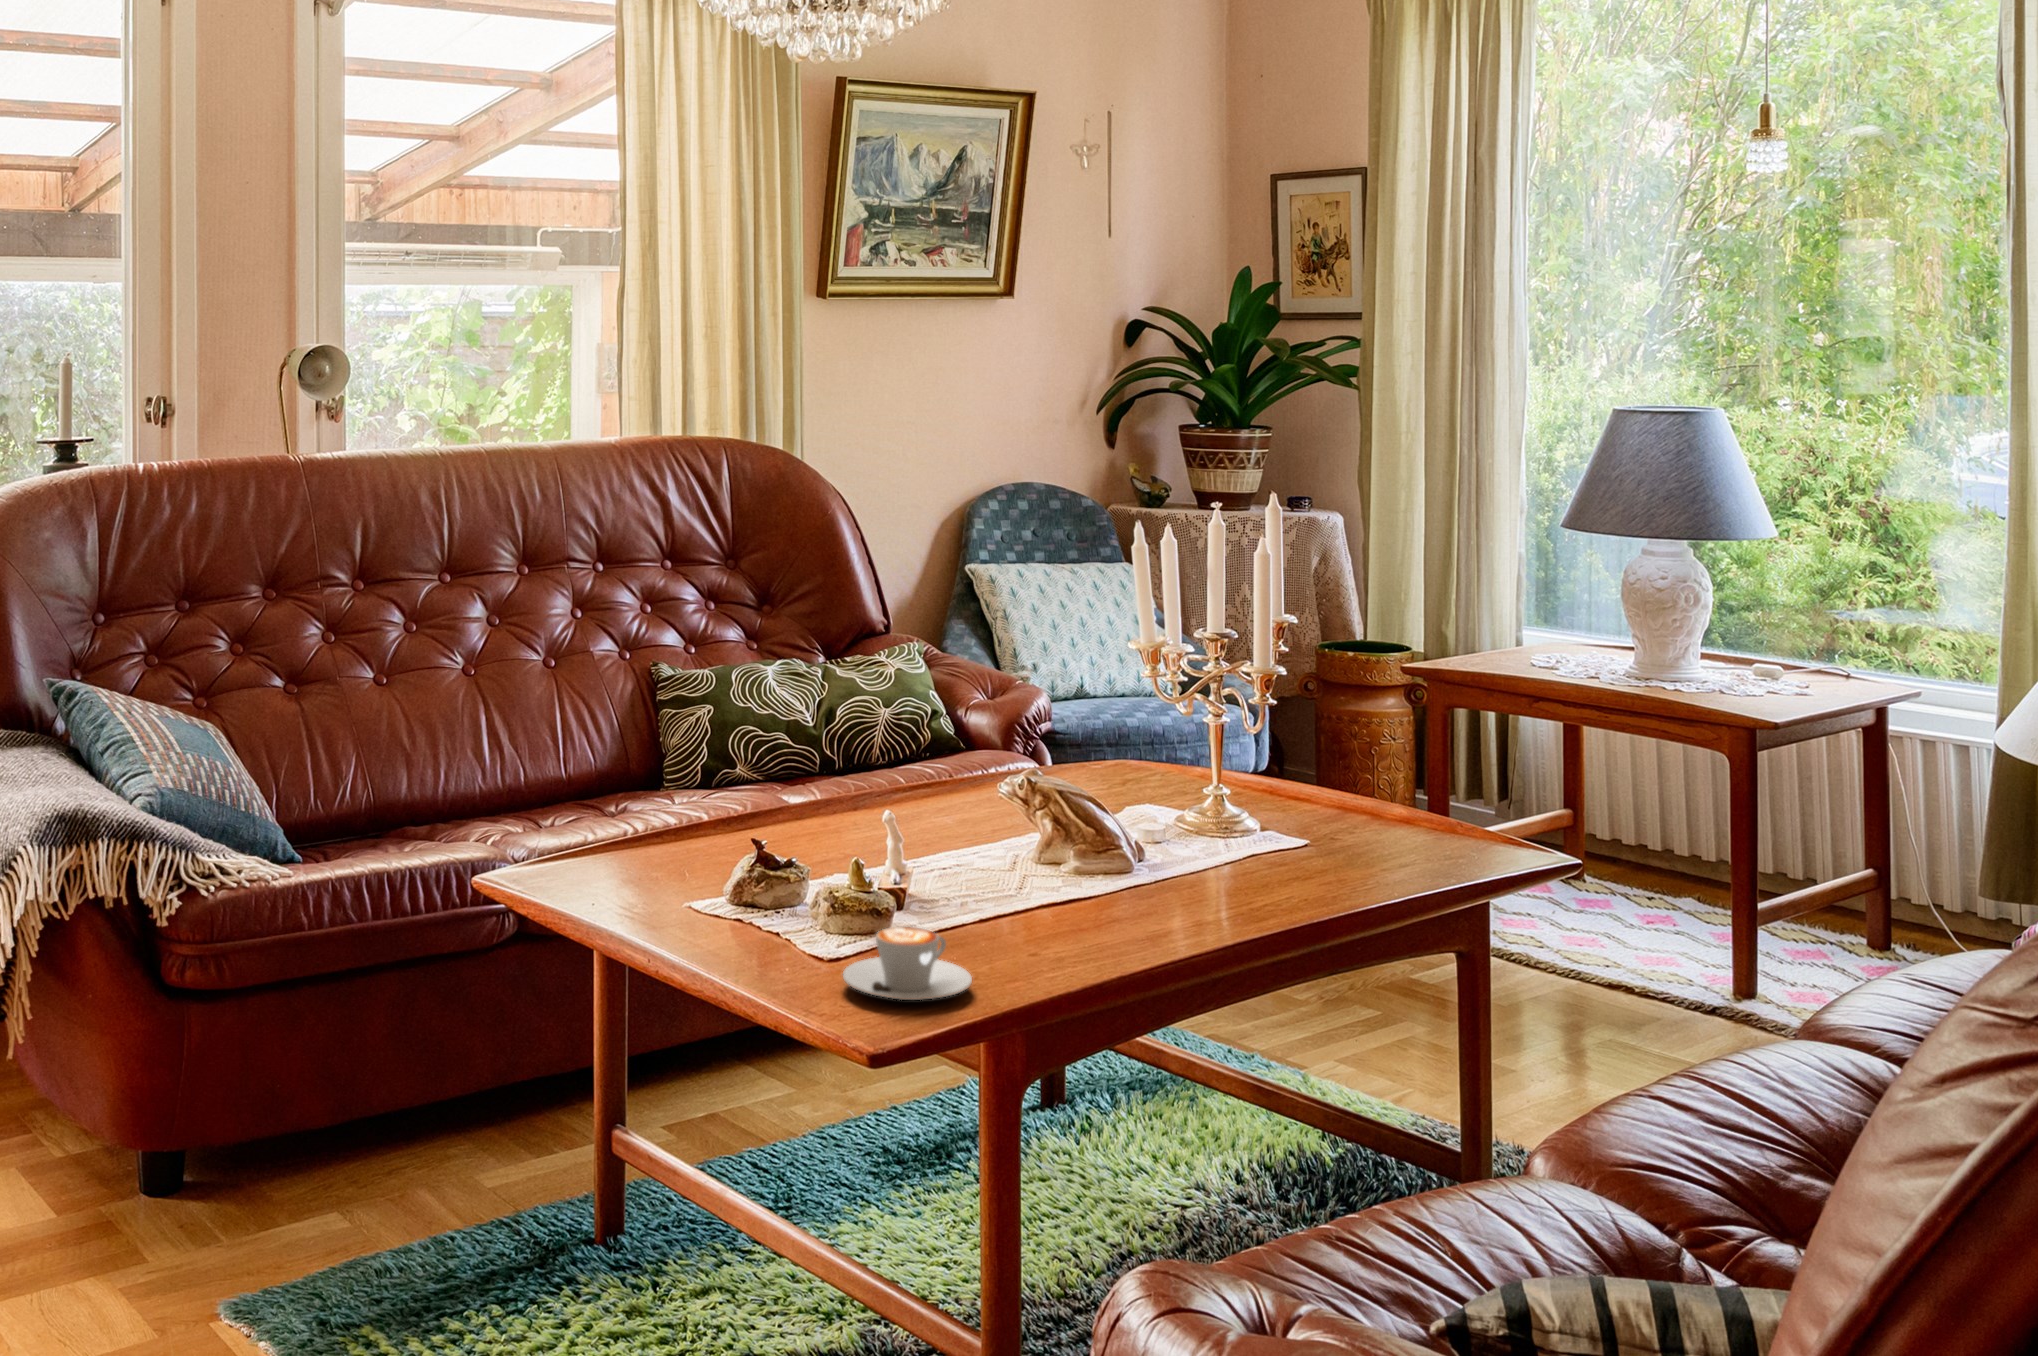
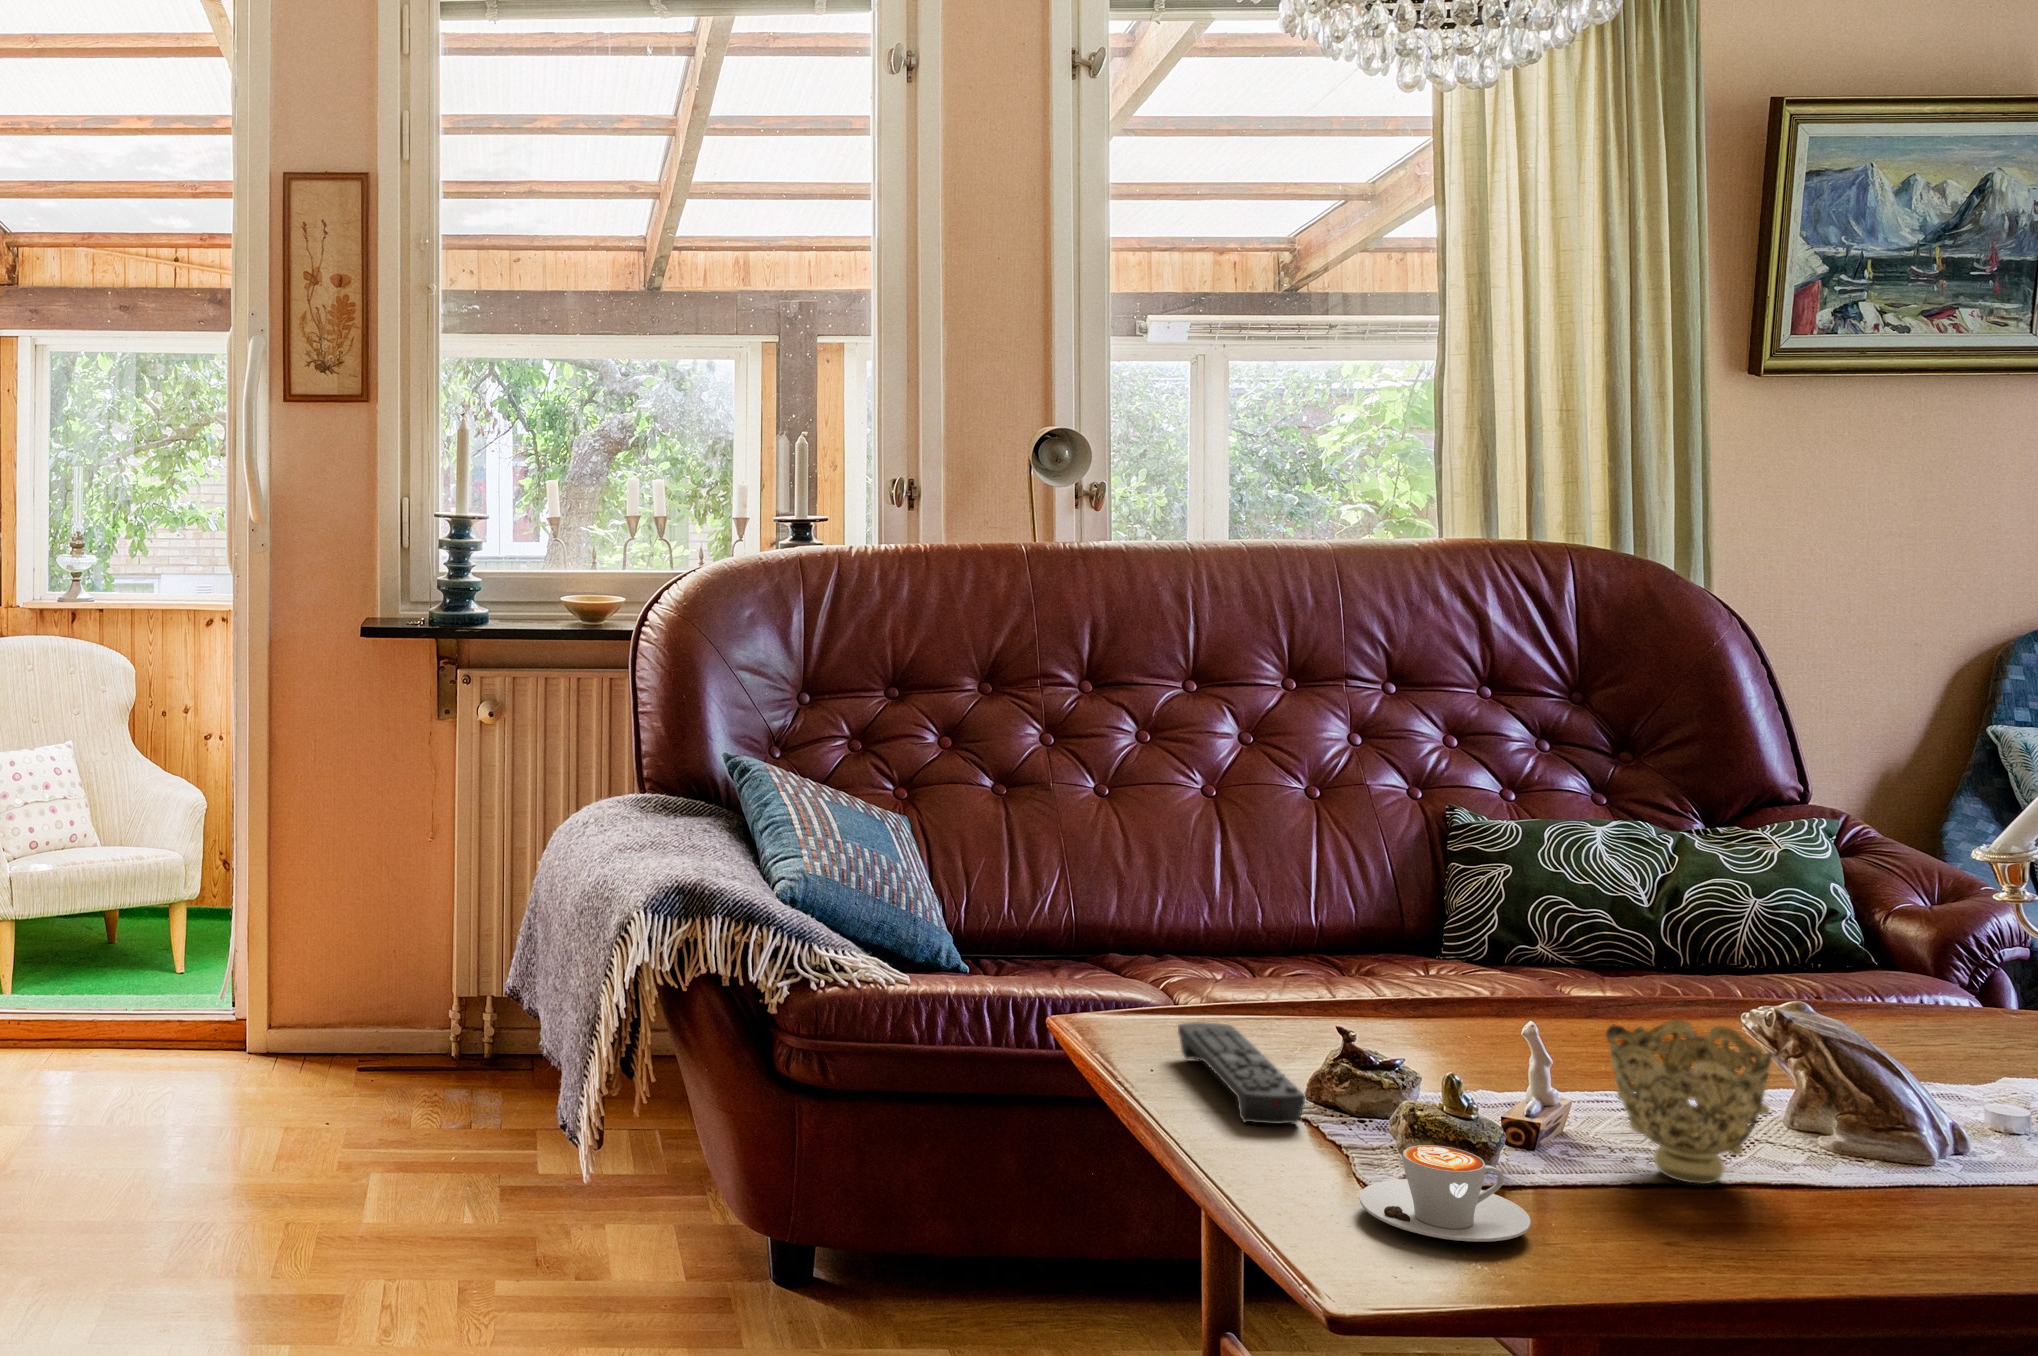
decorative bowl: none [965,800,1079,923] -> present [1606,1019,1772,1184]
remote control: none [603,862,748,941] -> present [1178,1022,1305,1124]

